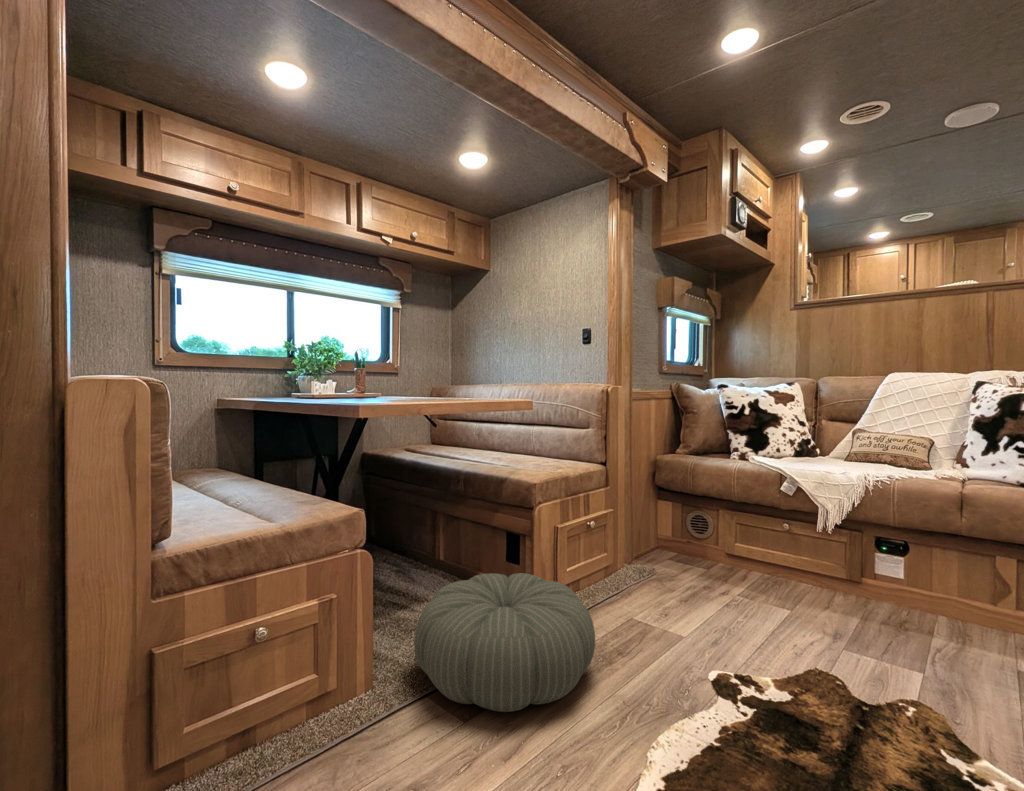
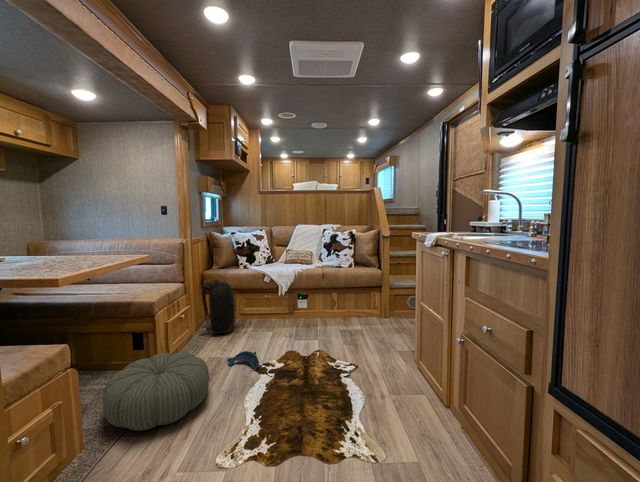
backpack: none [631,469,708,581] -> present [202,280,235,334]
plush toy: none [656,627,722,682] -> present [227,351,259,371]

